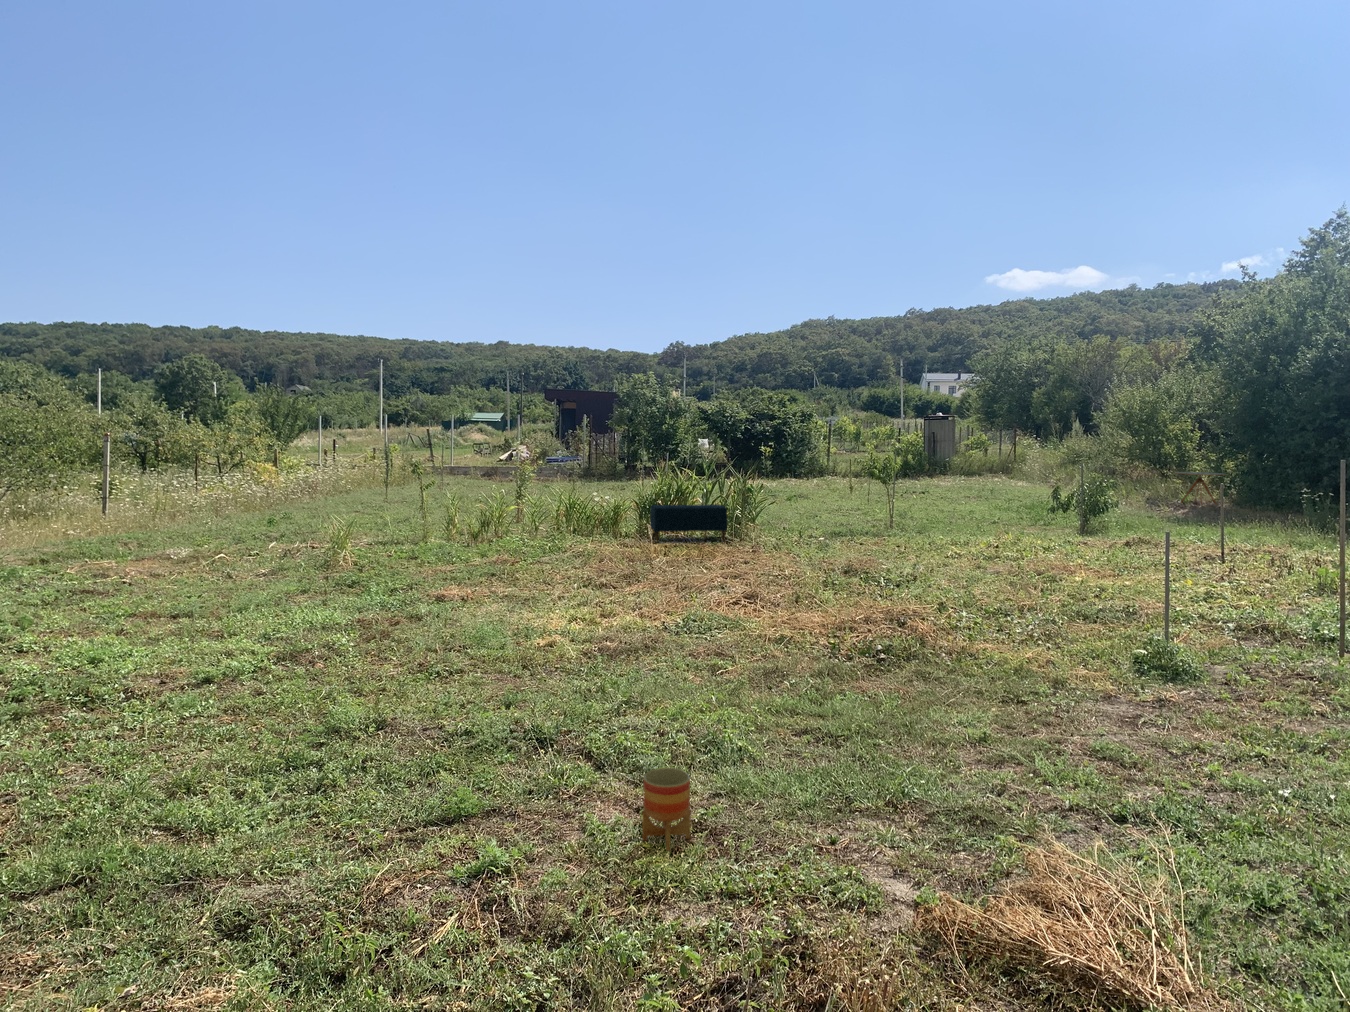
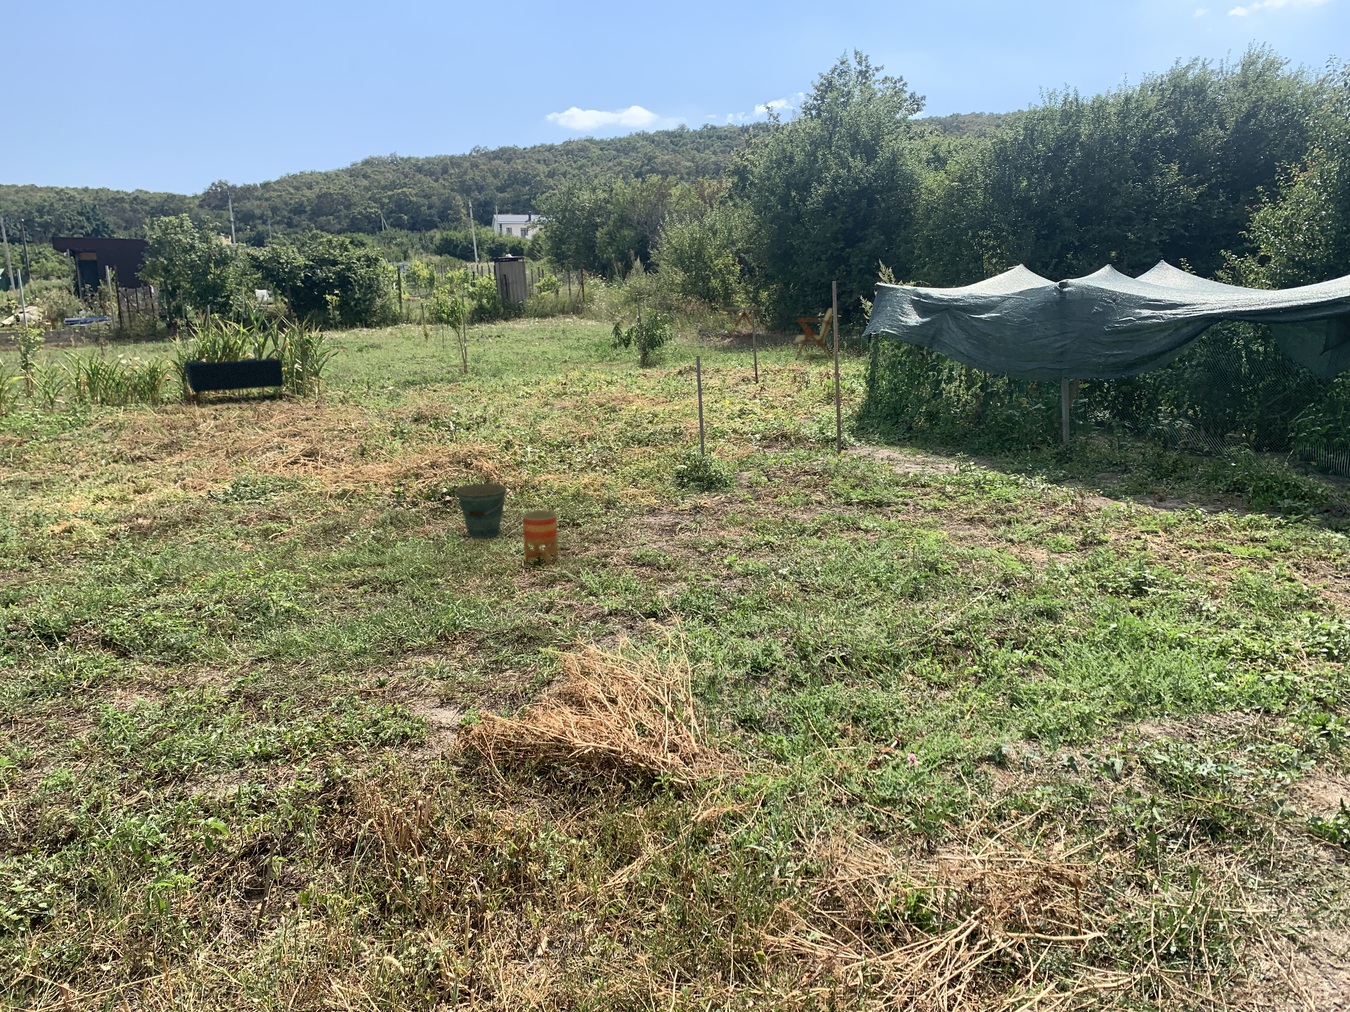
lounge chair: none [1271,478,1328,539] -> present [795,308,834,360]
bucket: none [896,646,948,702] -> present [456,483,506,538]
planter: present [642,768,691,851] -> present [523,510,558,564]

